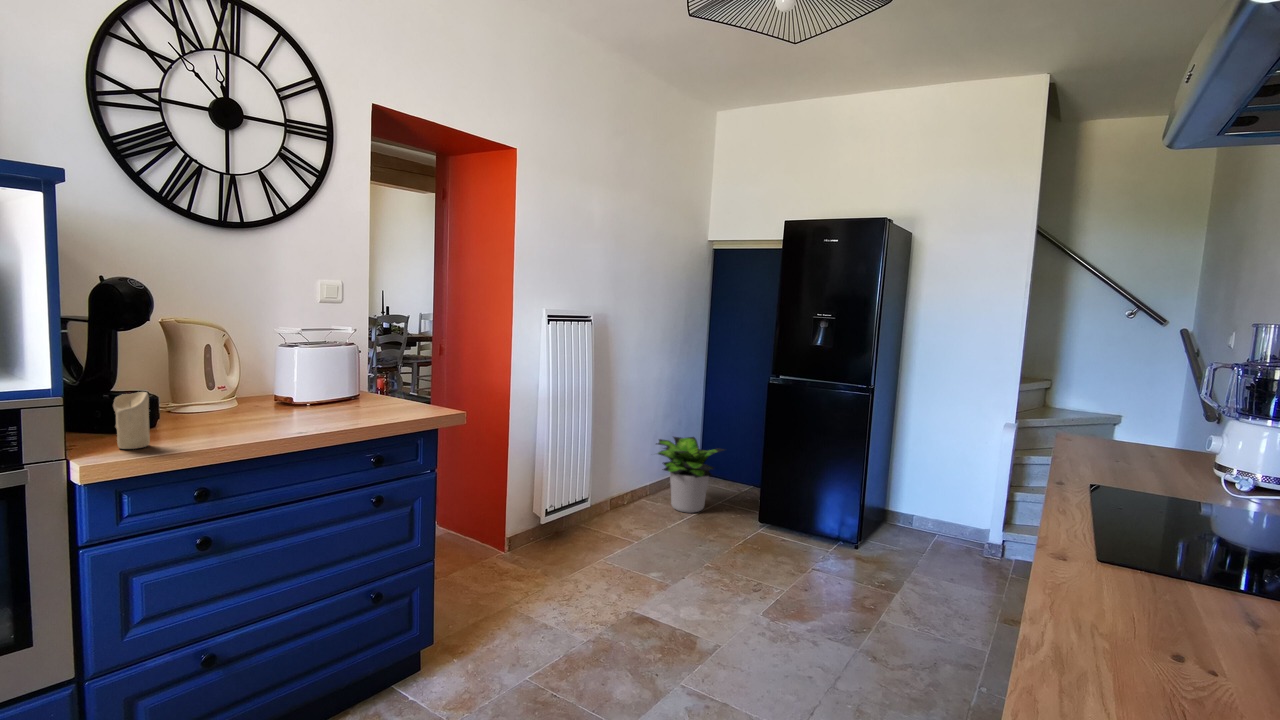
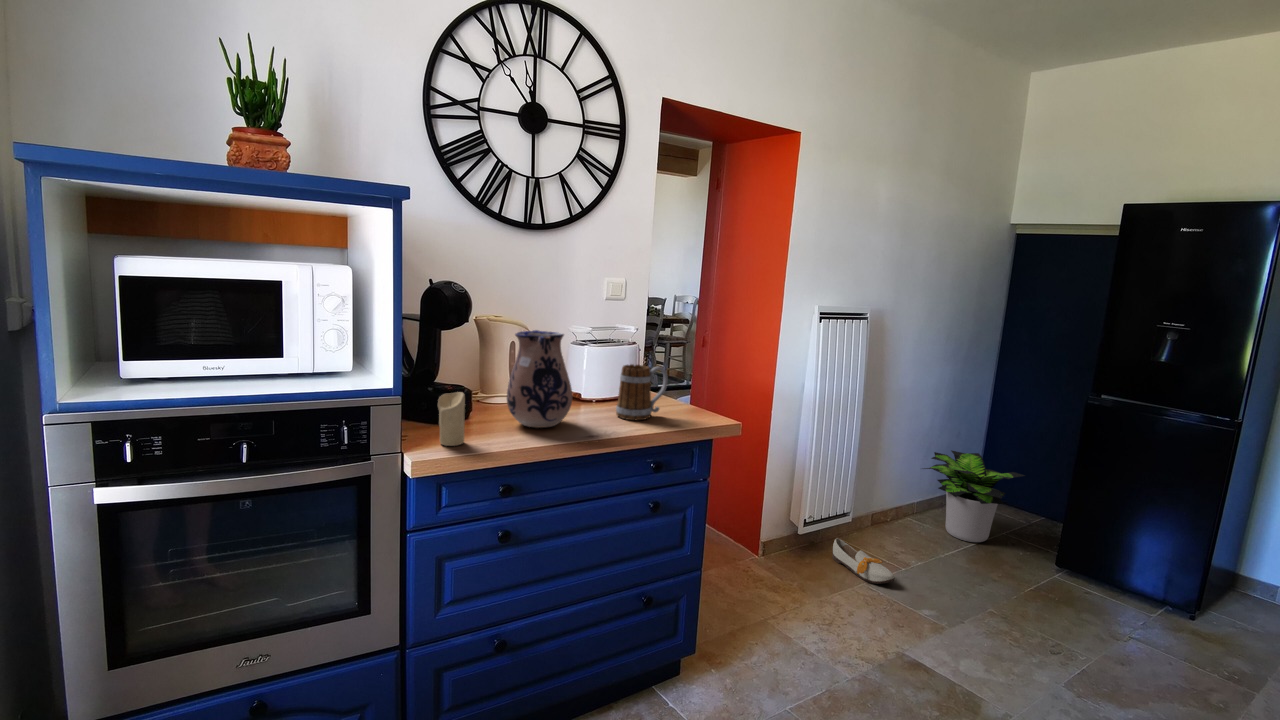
ceramic pitcher: none [204,329,282,428] -> present [507,330,572,428]
mug: none [334,362,388,416] -> present [616,364,668,420]
shoe: none [573,524,625,557] -> present [832,538,895,584]

